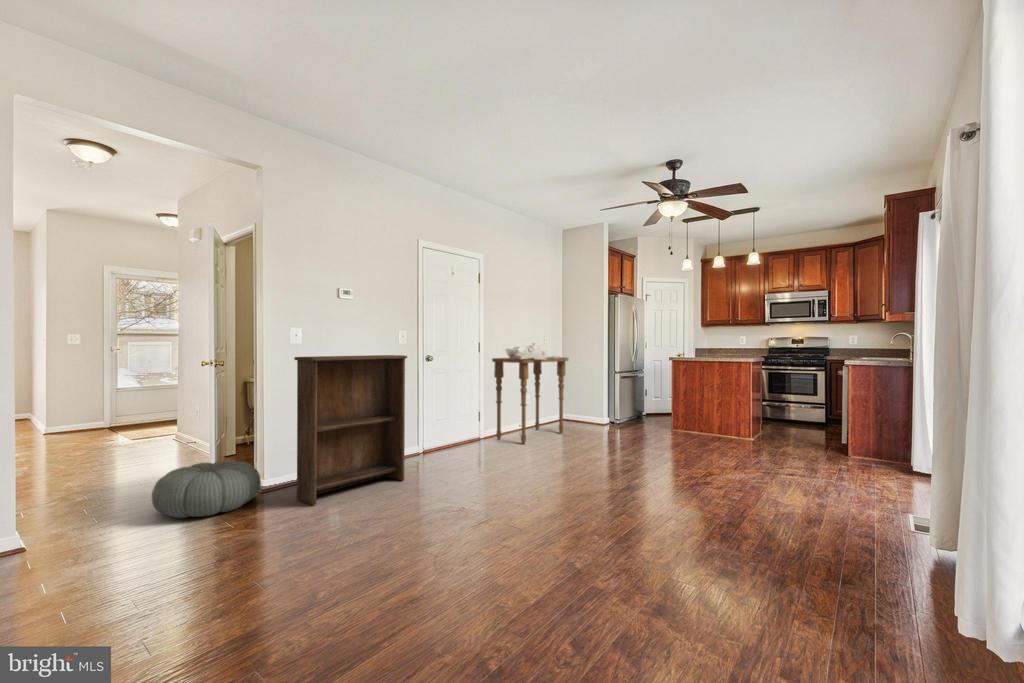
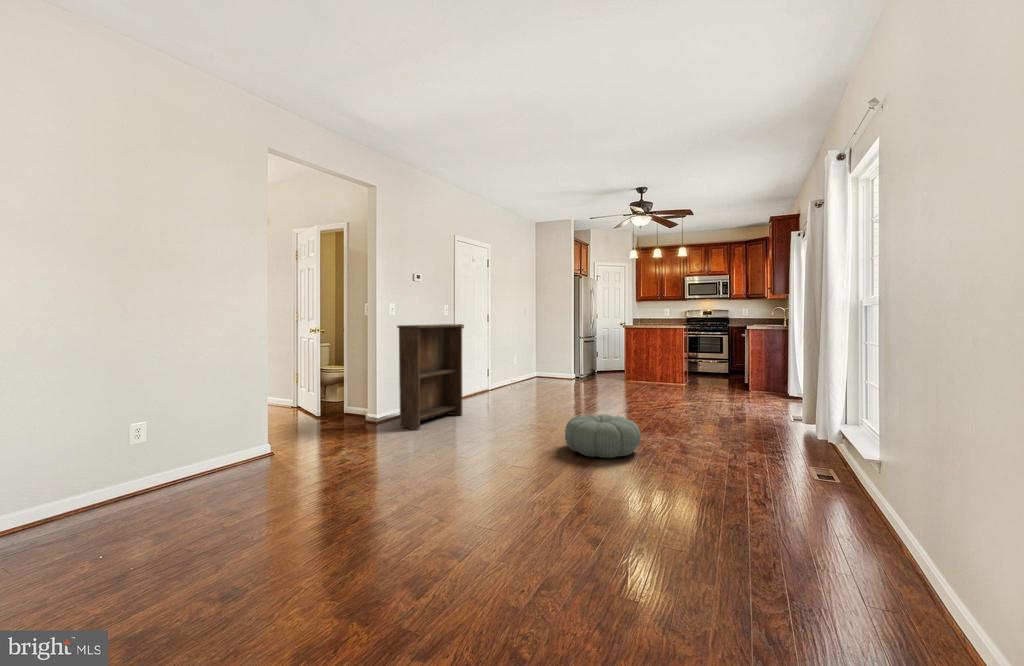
side table: present [492,344,568,444] -> none [495,315,550,393]
pouf: present [152,461,261,518] -> present [565,414,641,458]

